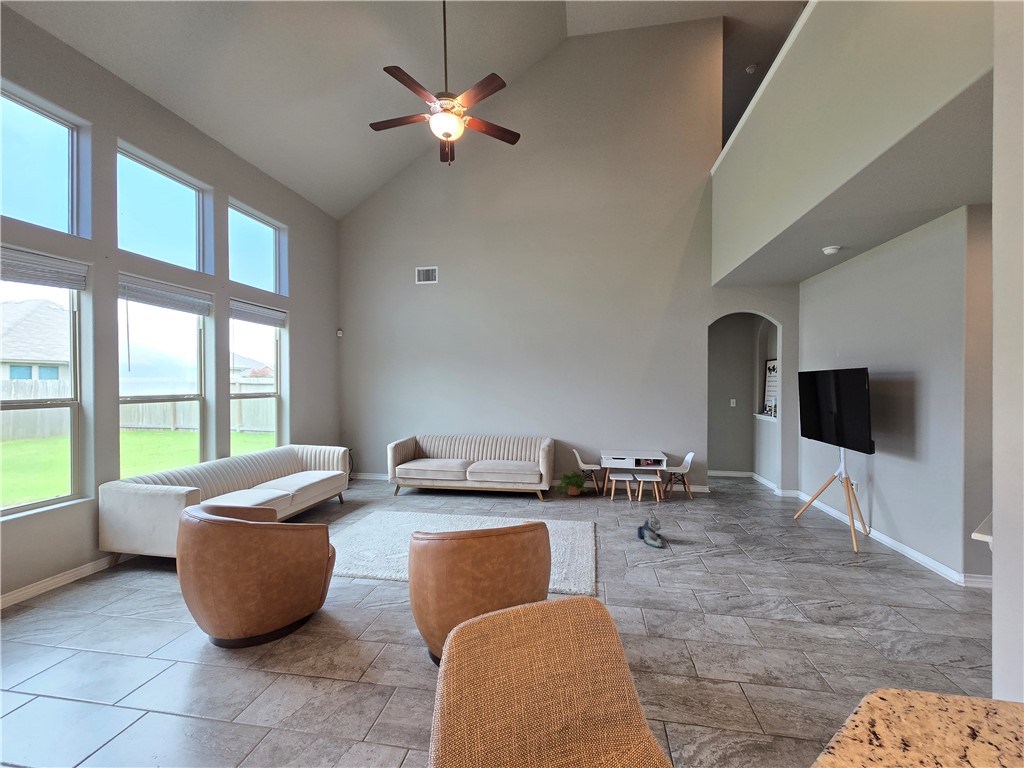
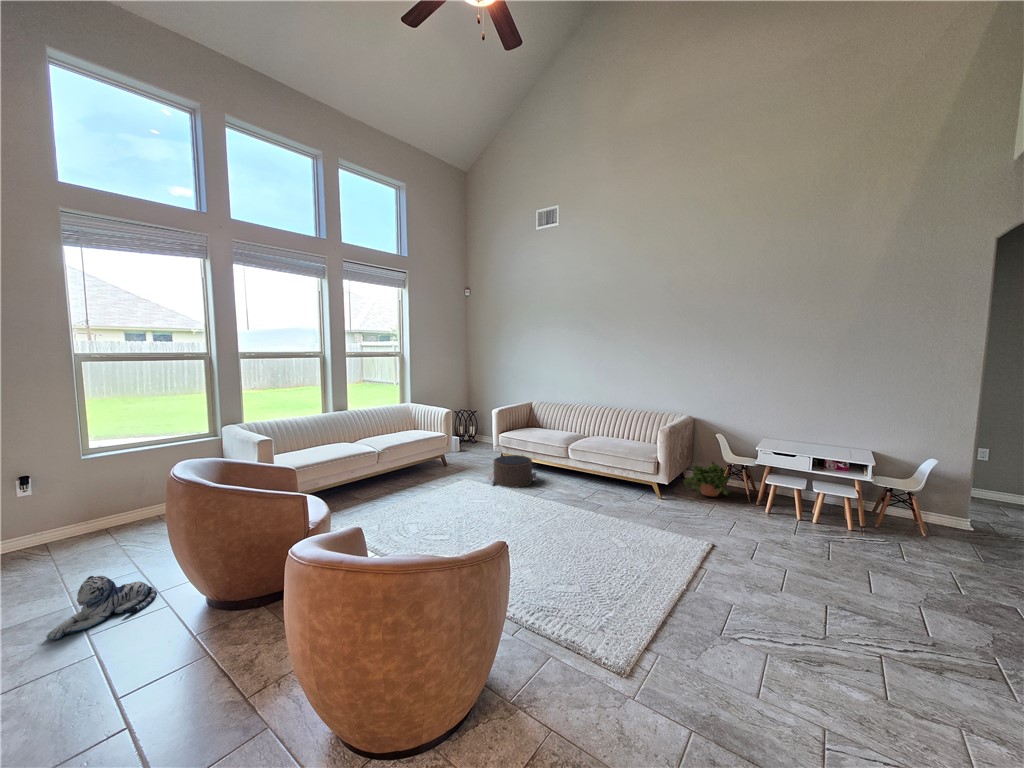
pouf: none [401,483,447,512] -> present [488,455,537,488]
plush toy: present [638,517,663,548] -> present [46,575,157,639]

